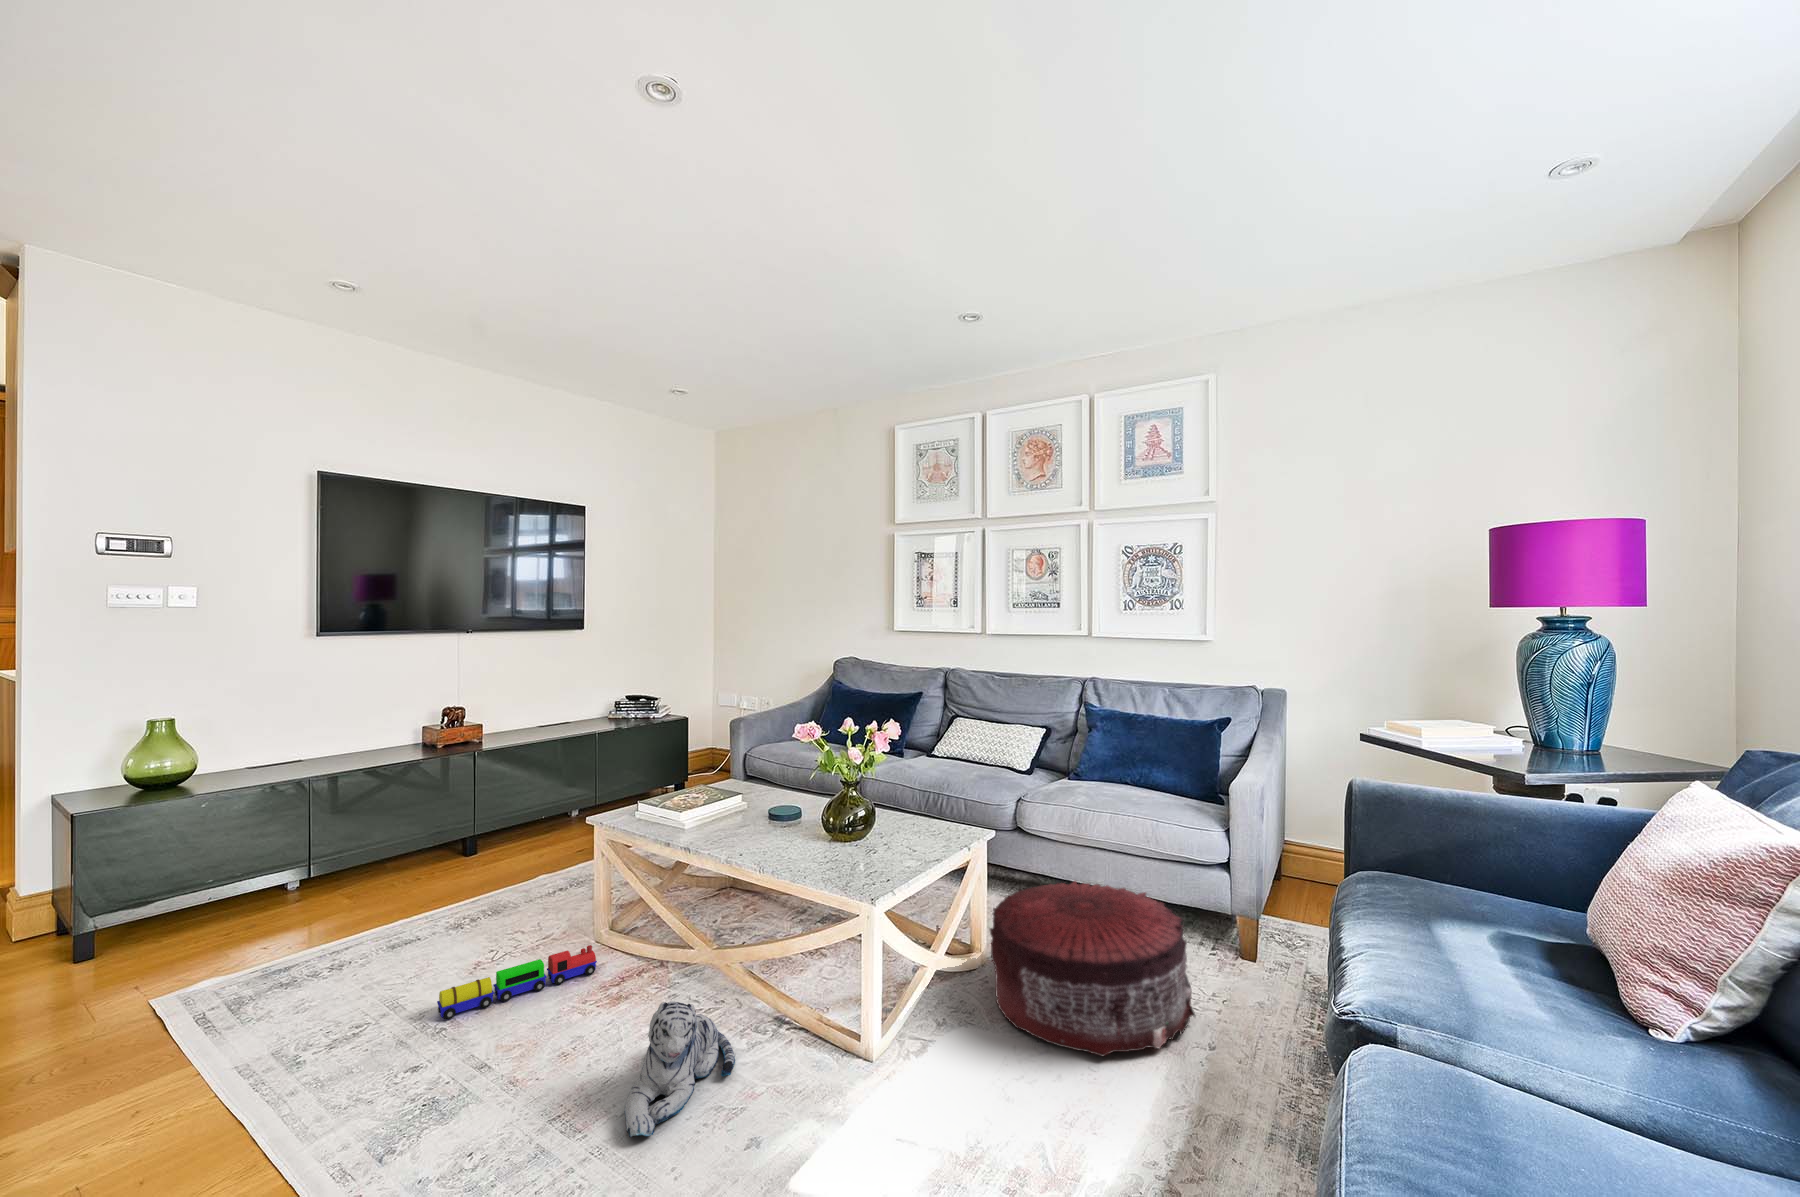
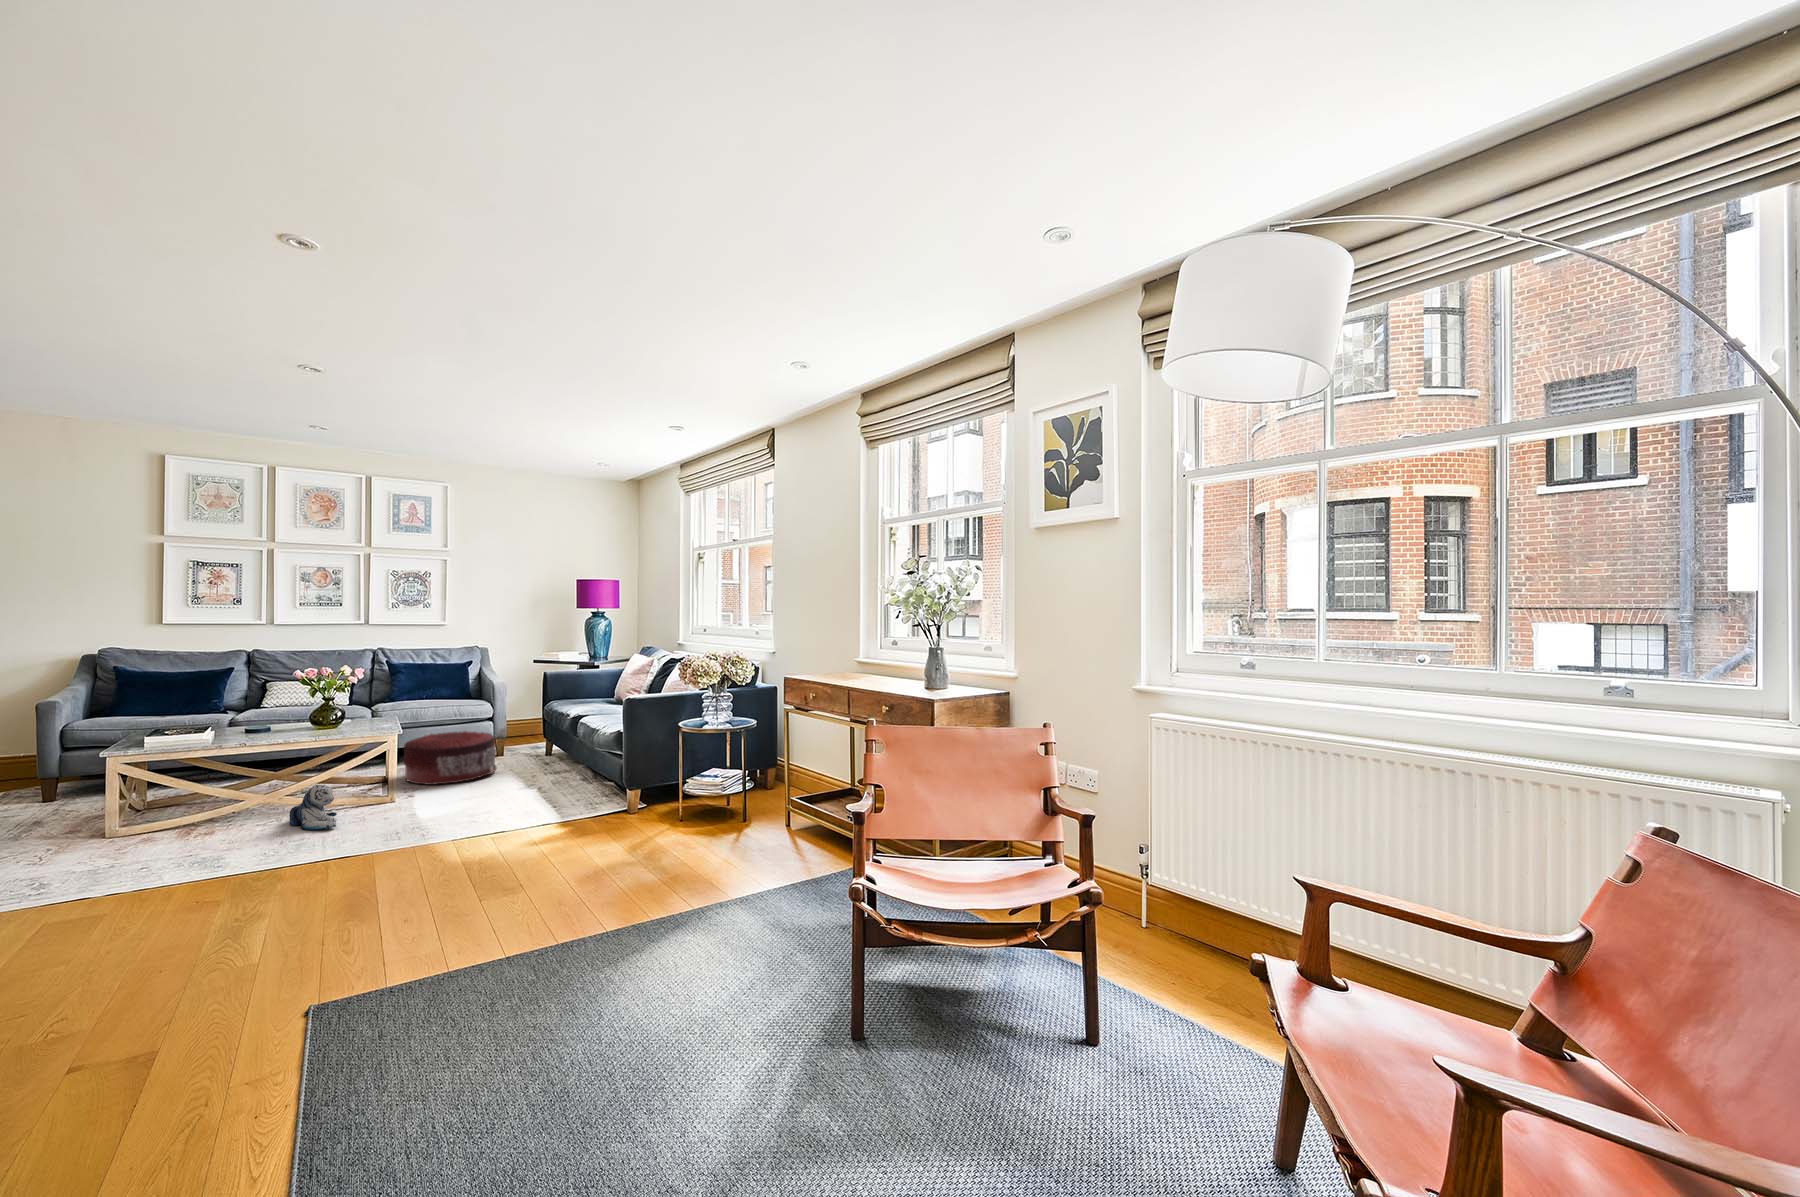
toy train: present [437,945,597,1020] -> none [97,817,164,856]

